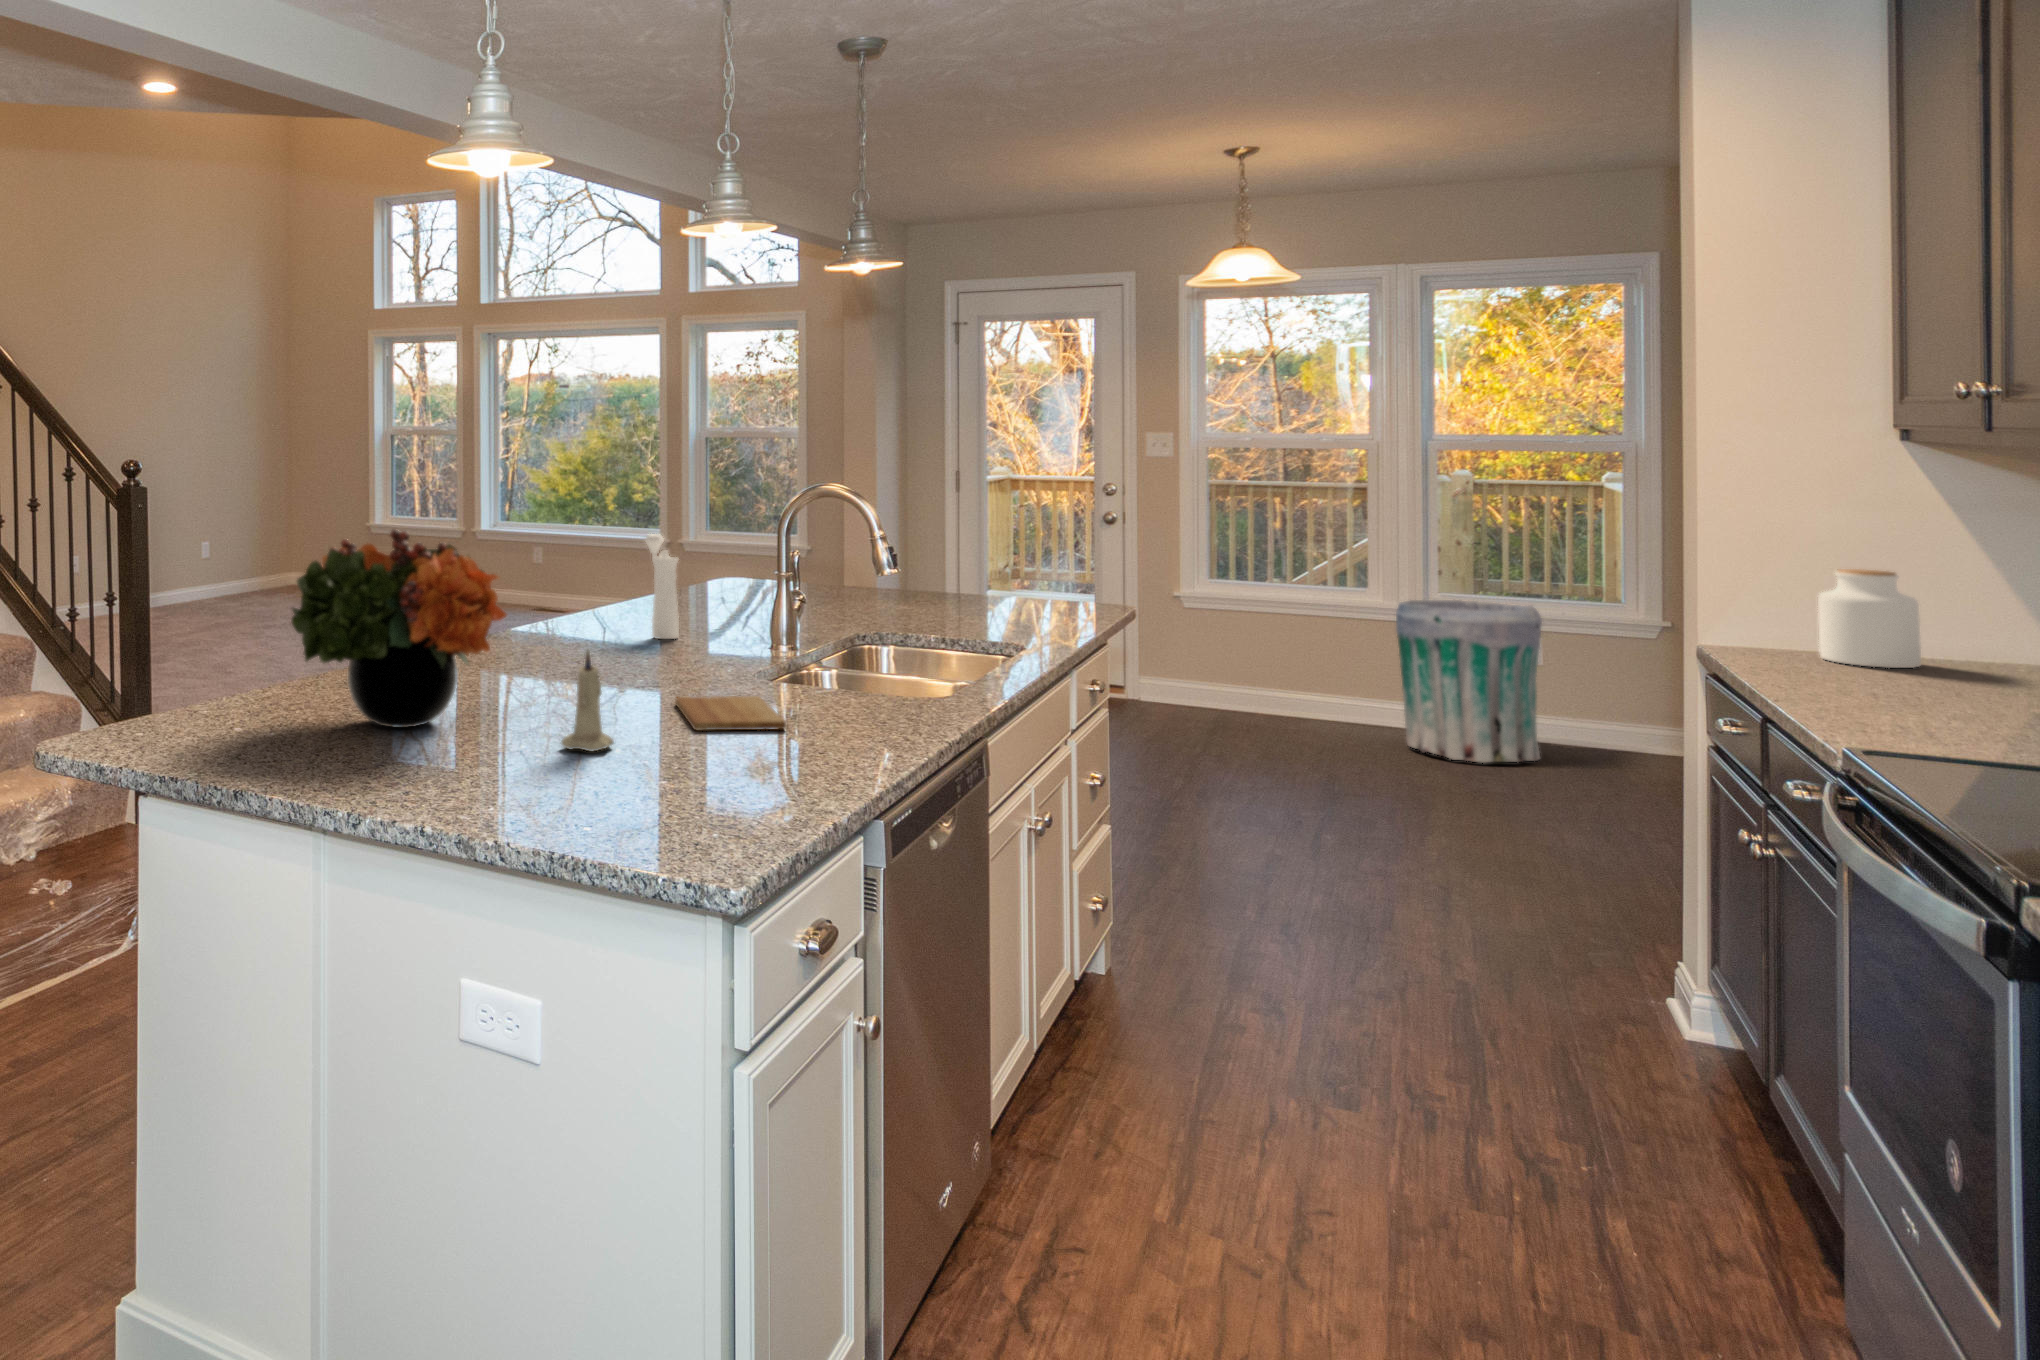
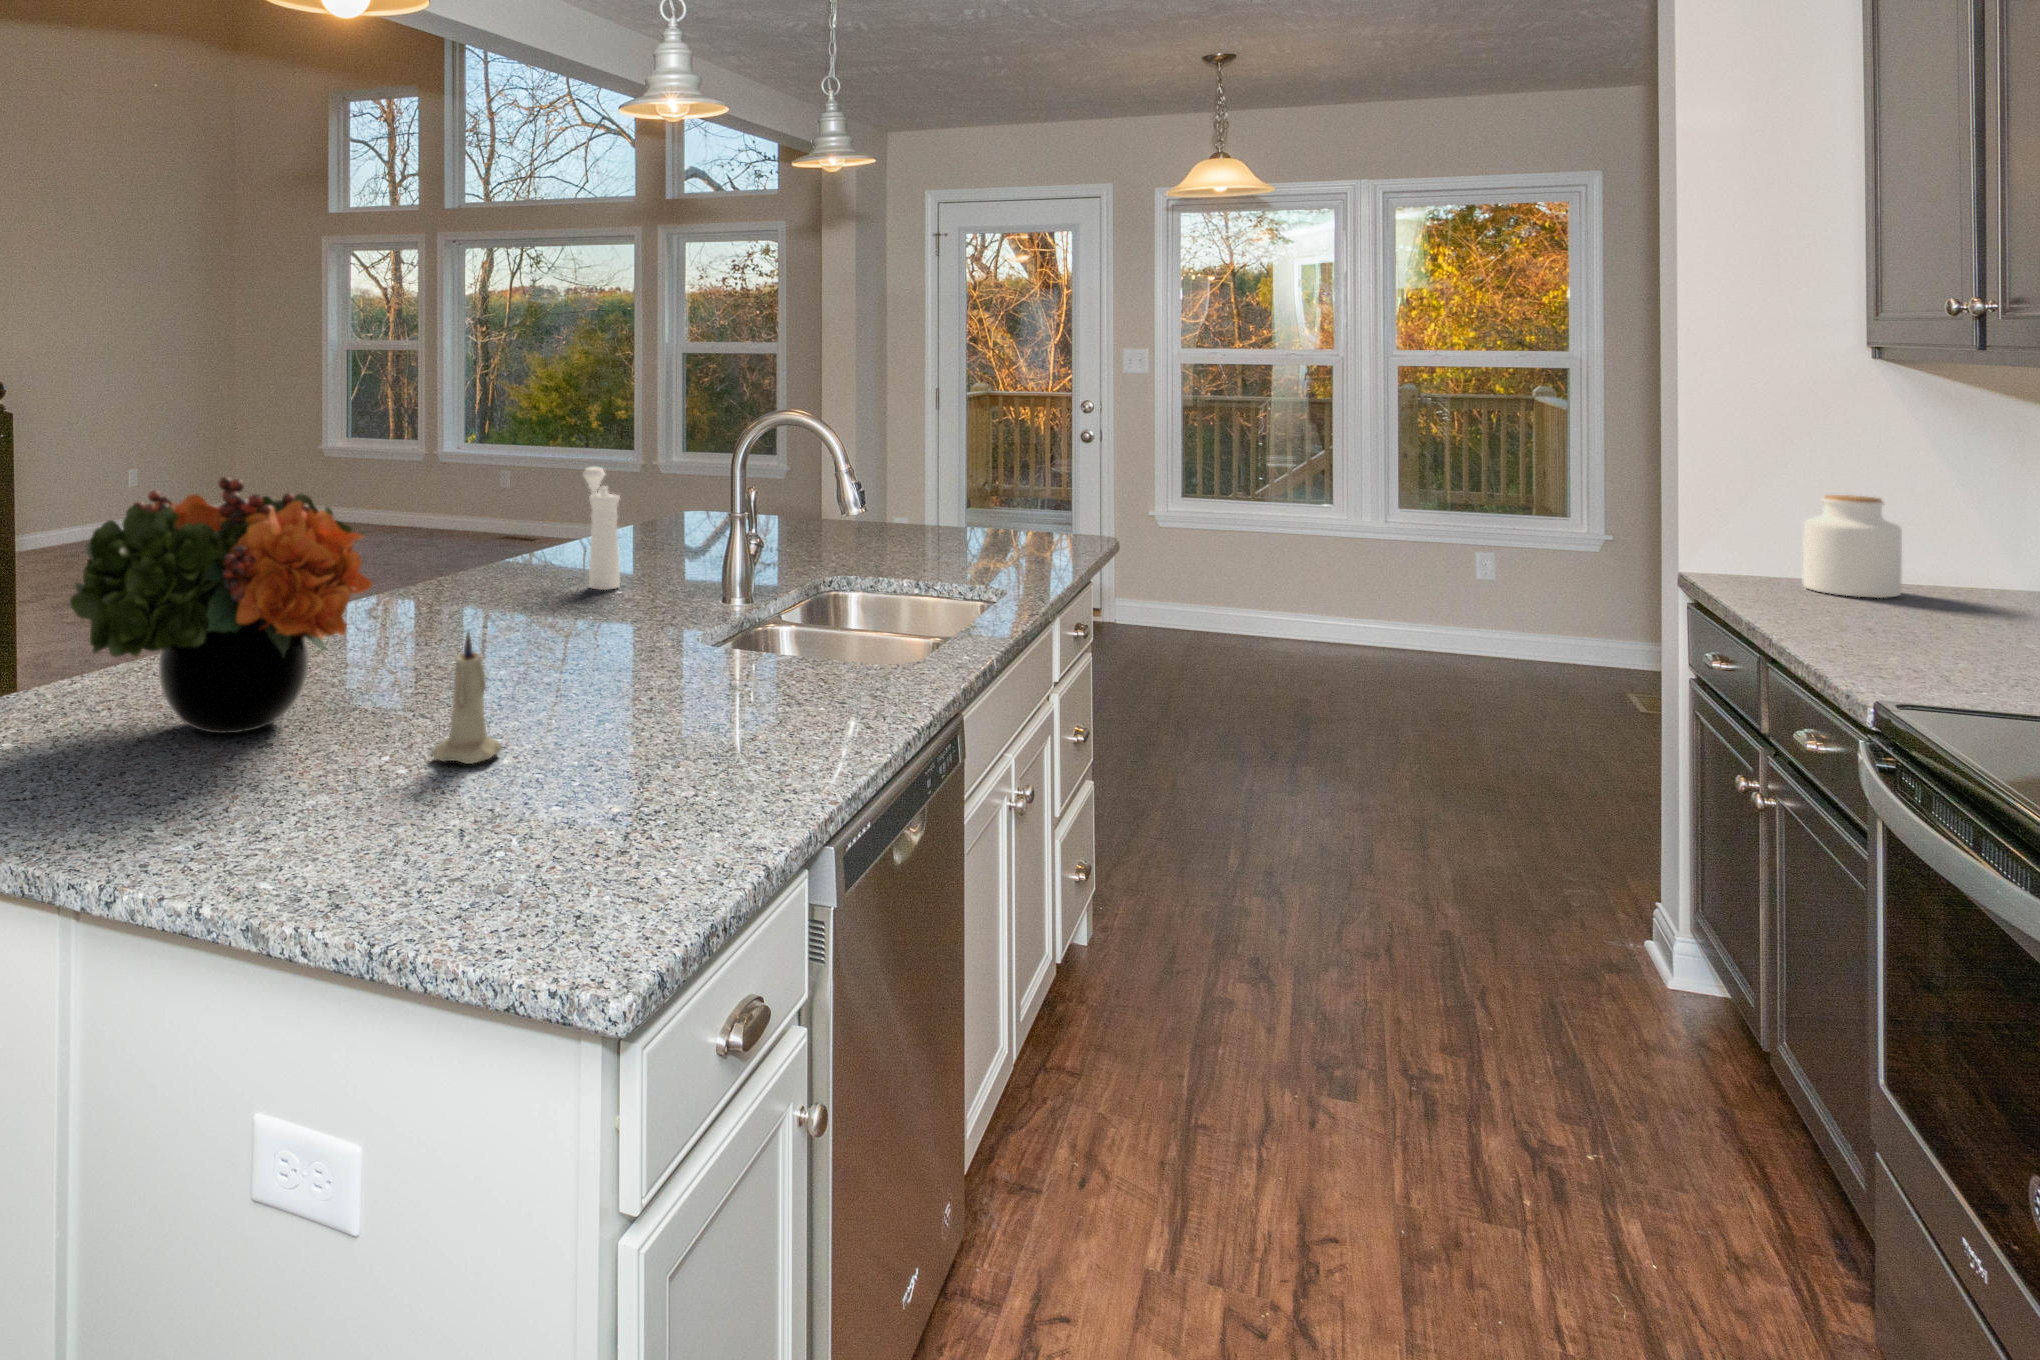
trash can: present [1396,600,1542,763] -> none [1354,514,1488,673]
cutting board: present [675,696,786,730] -> none [596,670,725,723]

